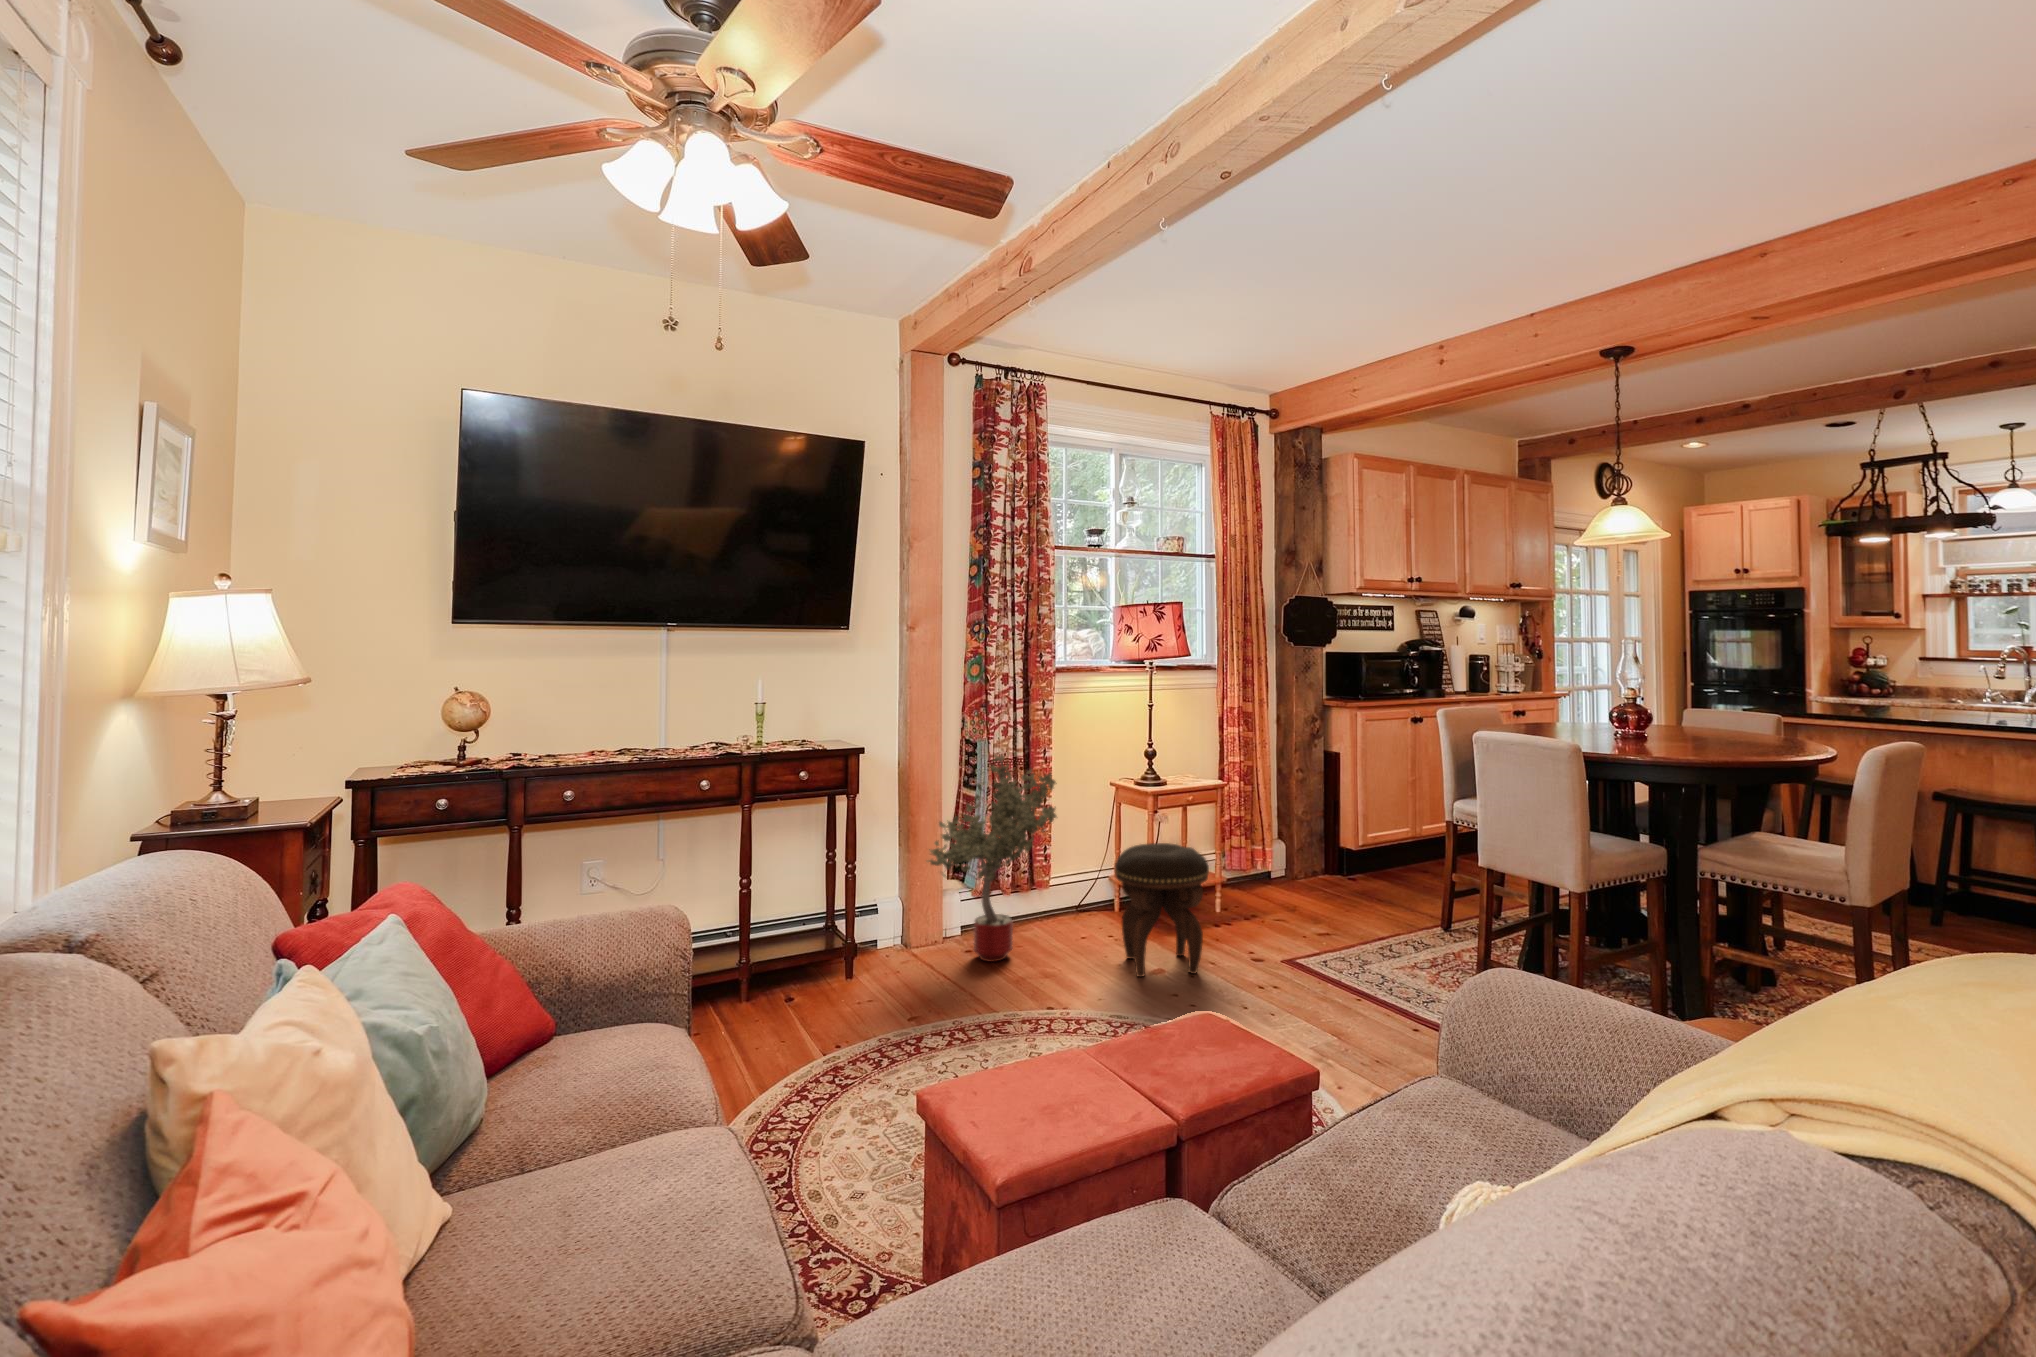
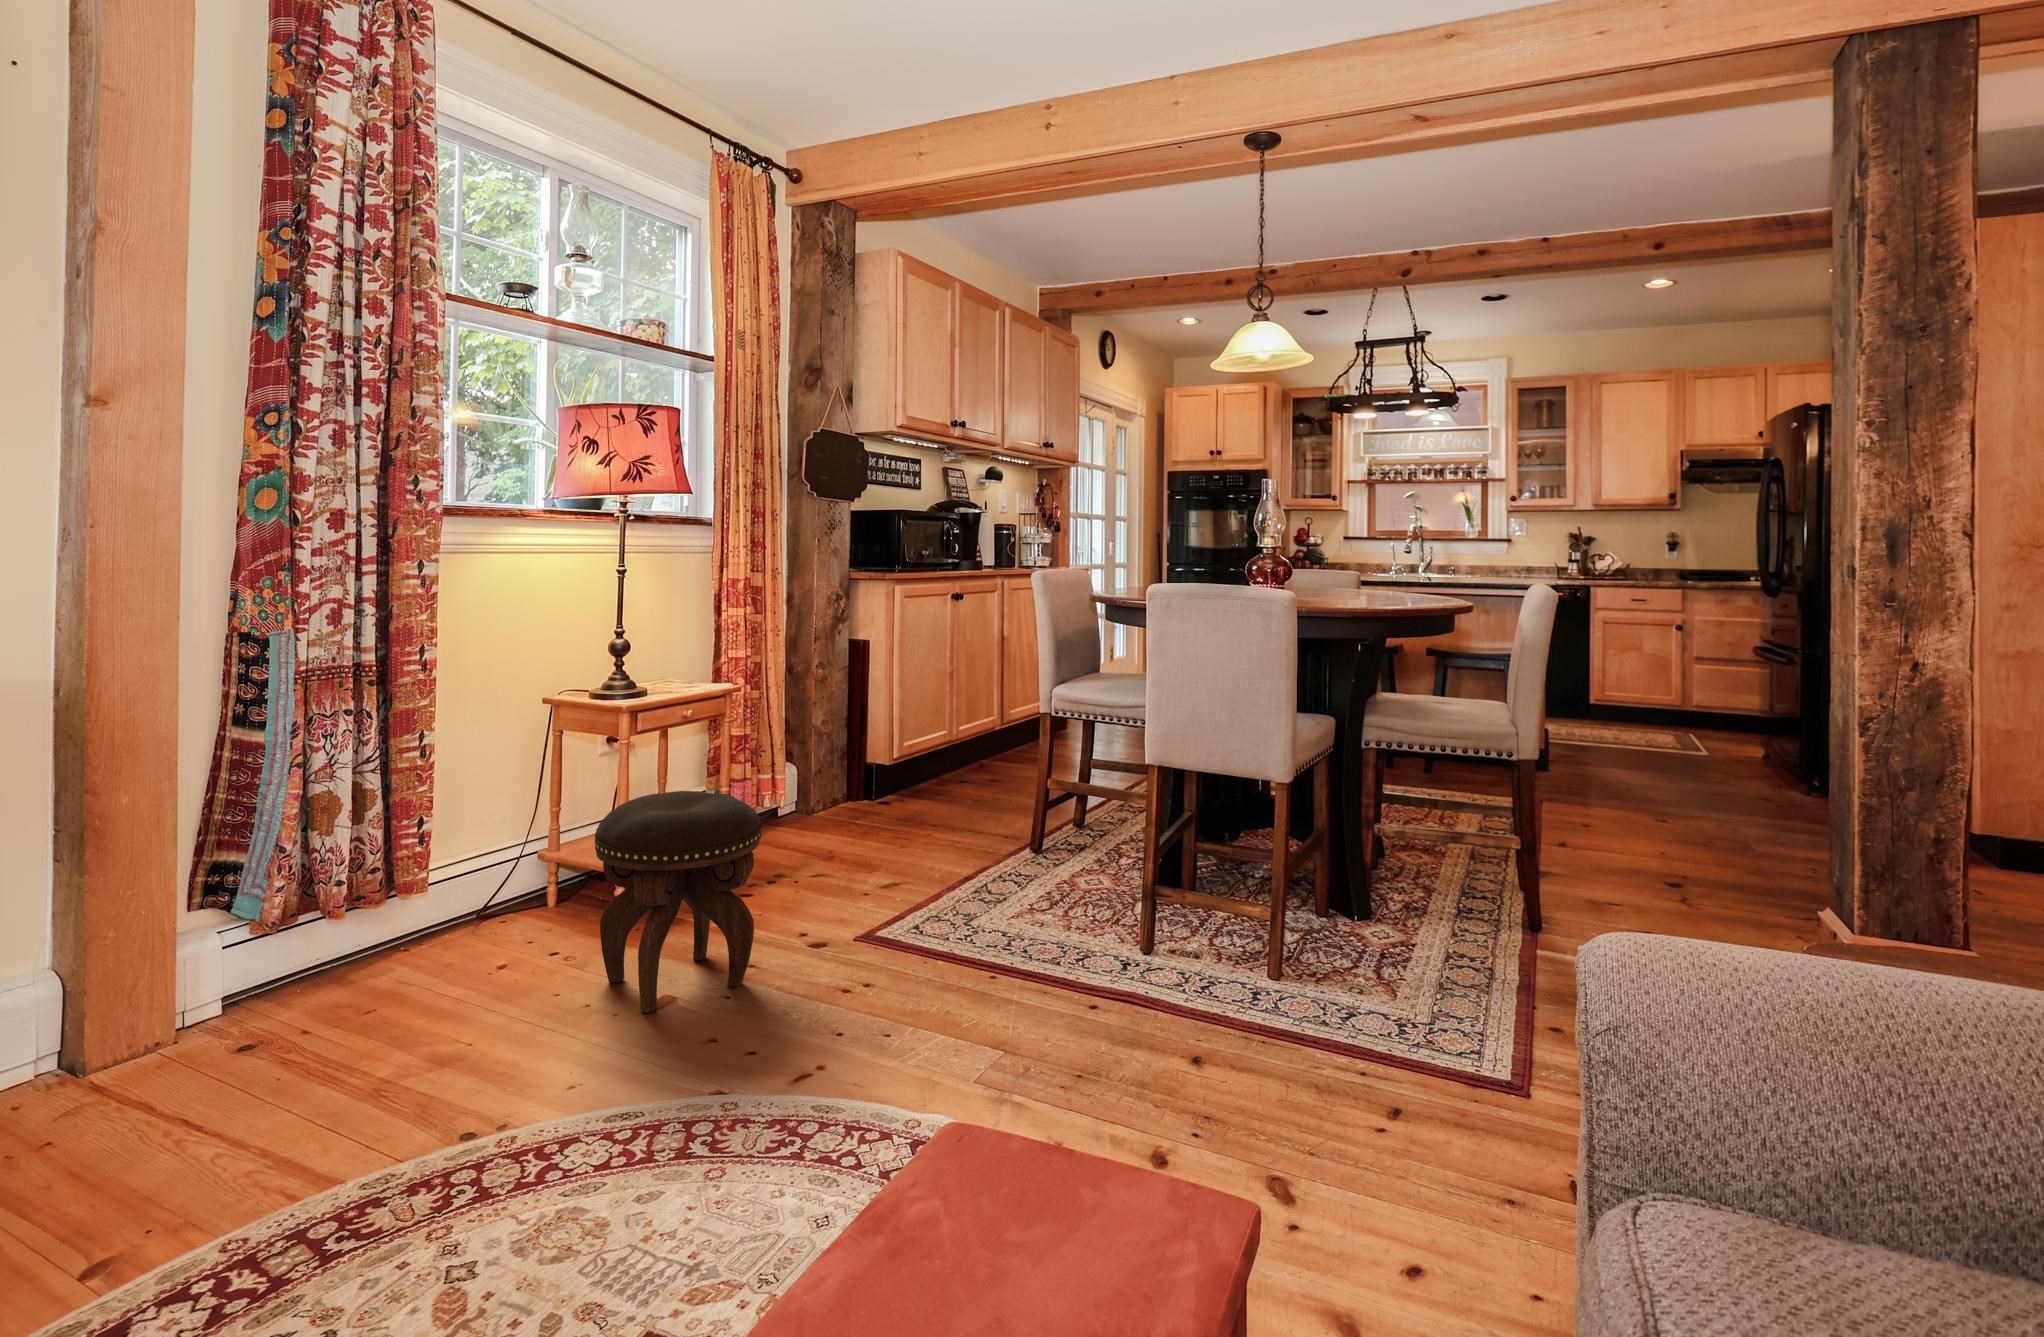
potted tree: present [927,755,1057,962] -> none [156,659,467,1049]

